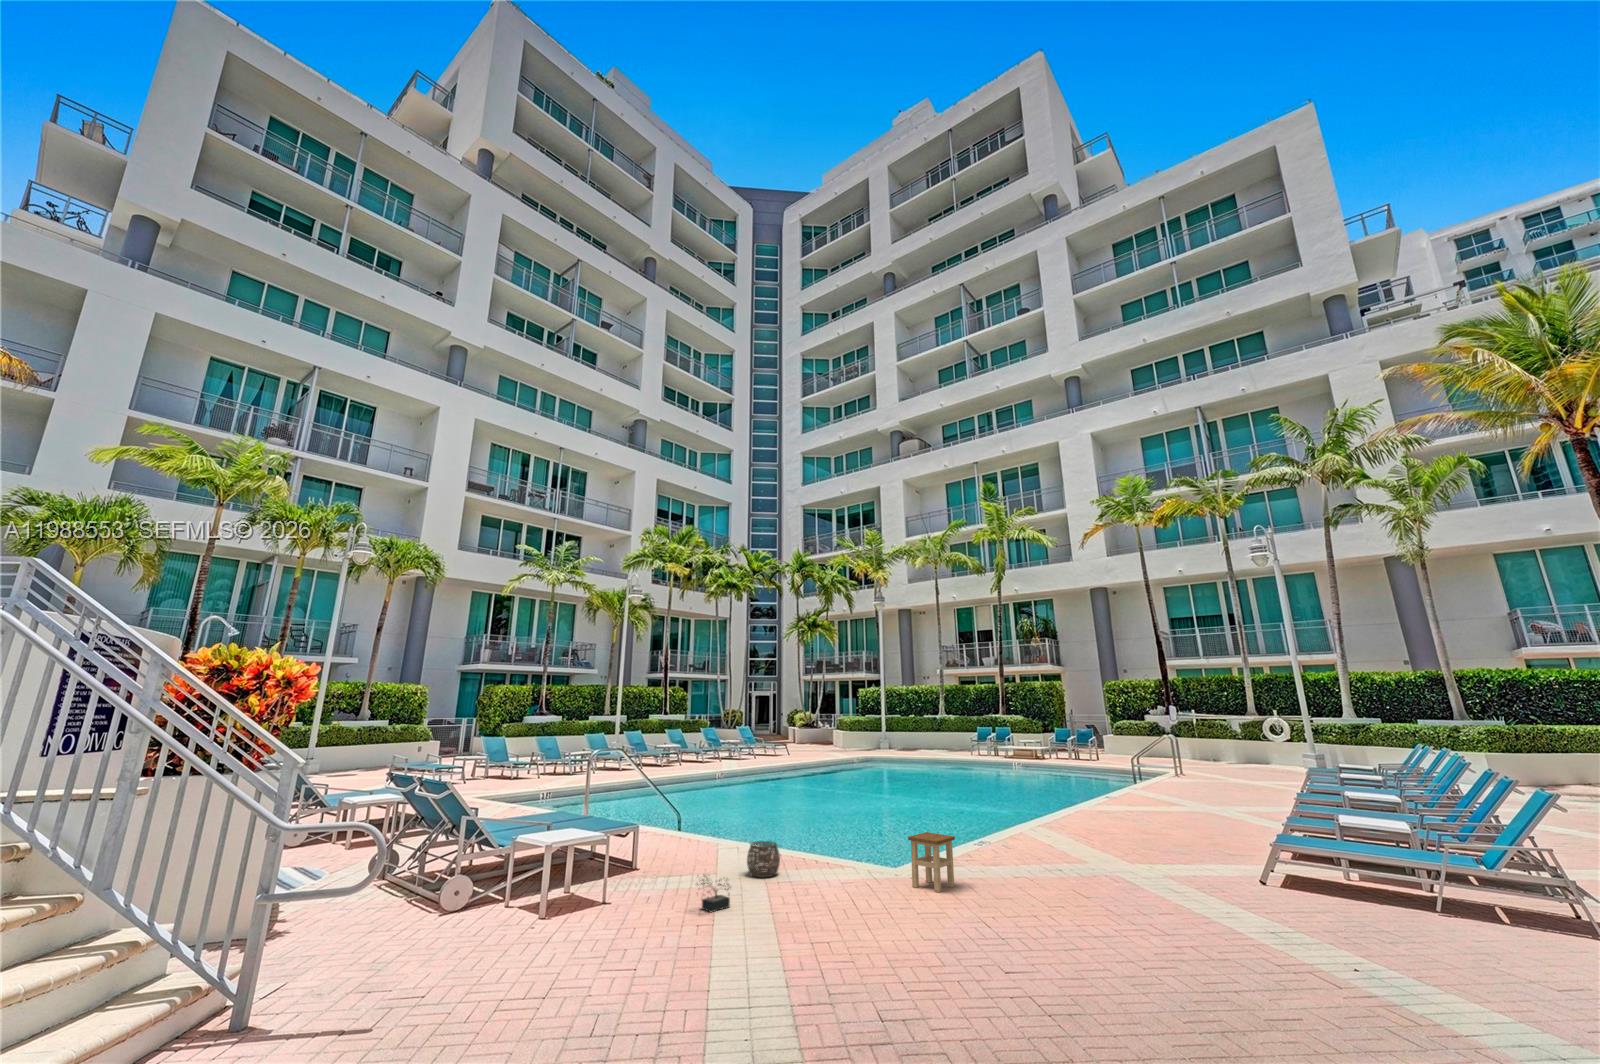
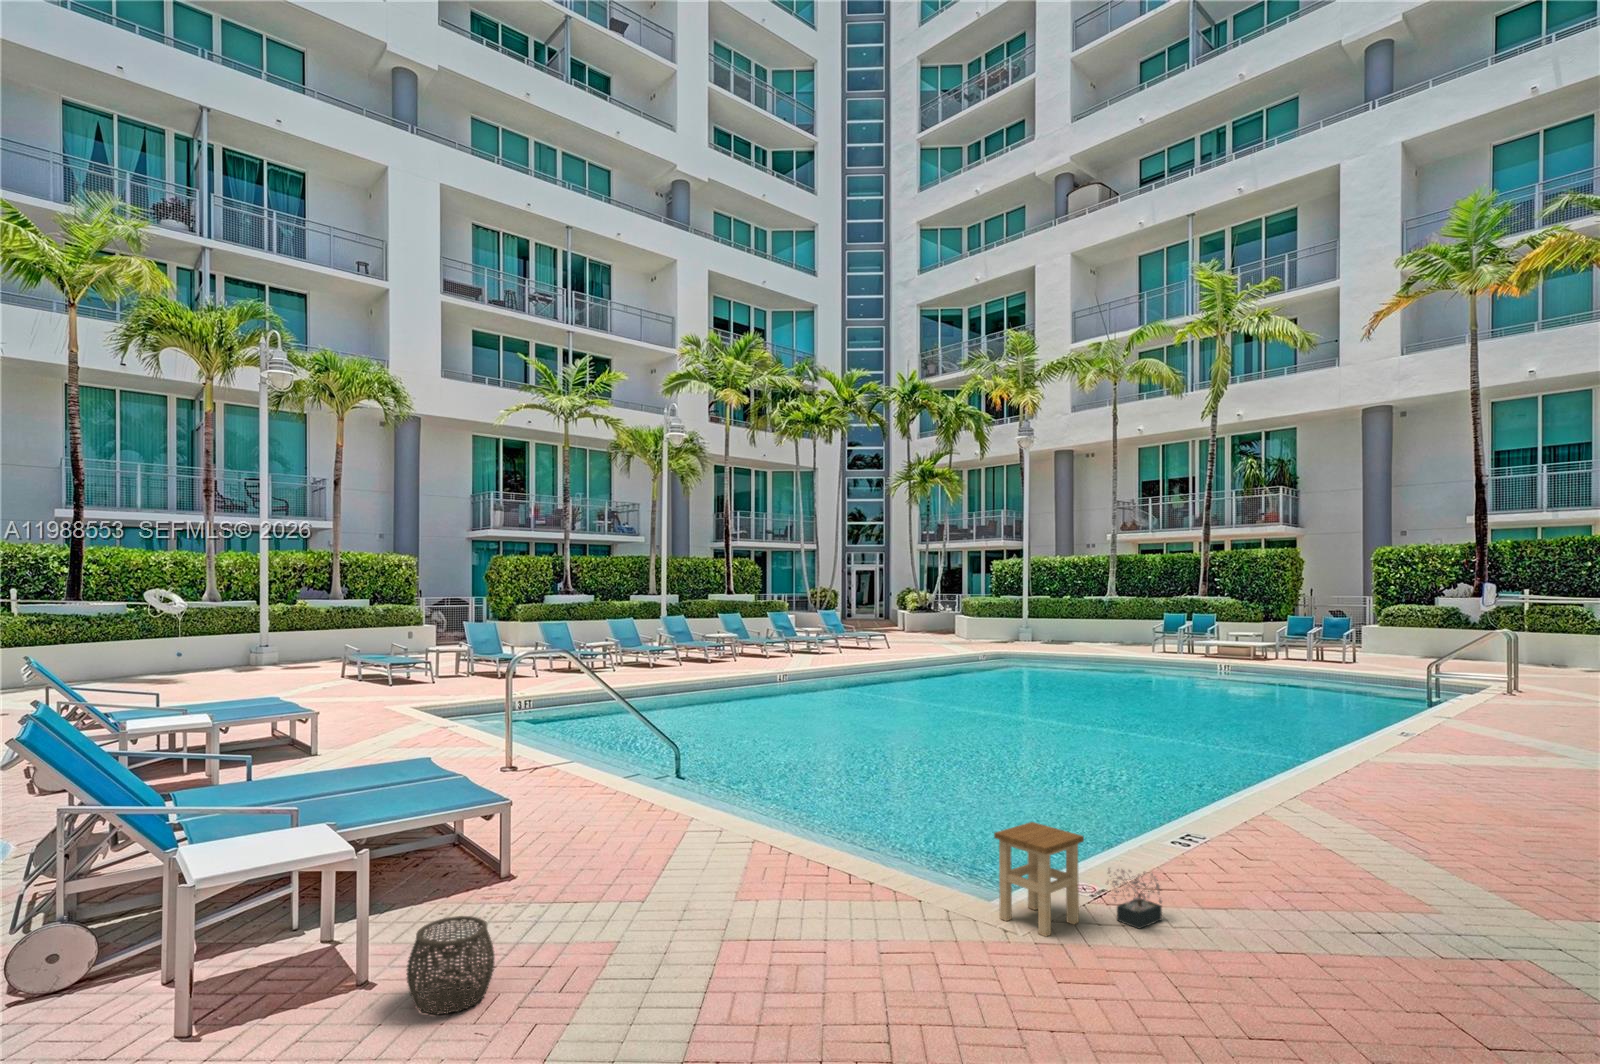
woven basket: present [747,841,780,877] -> present [407,916,495,1015]
decorative plant: present [697,875,731,912] -> present [1106,868,1162,929]

